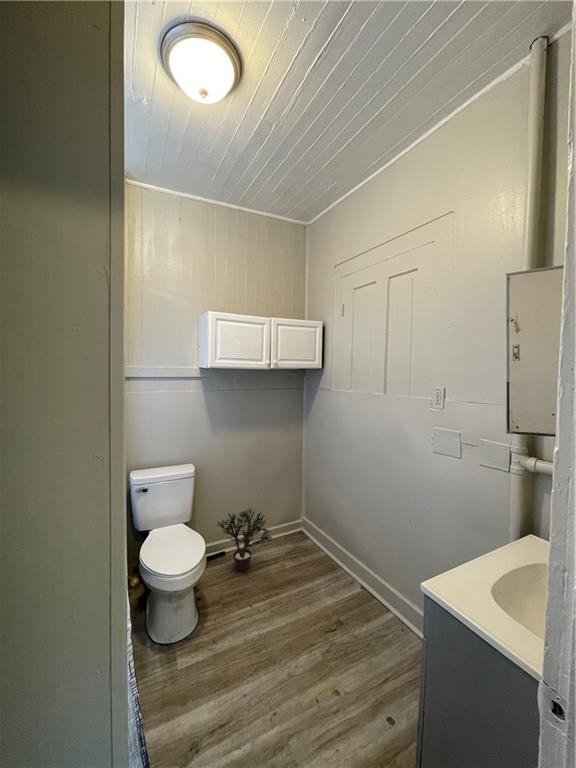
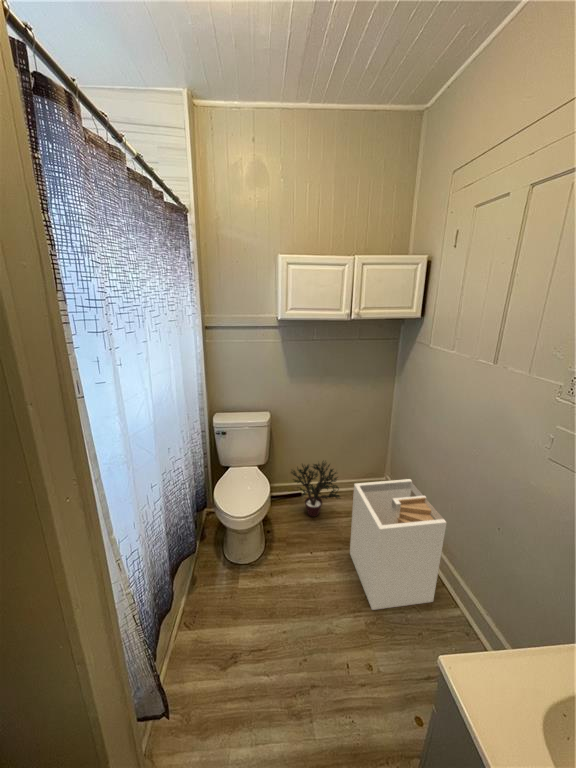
laundry hamper: none [289,503,372,639] -> present [350,479,446,610]

